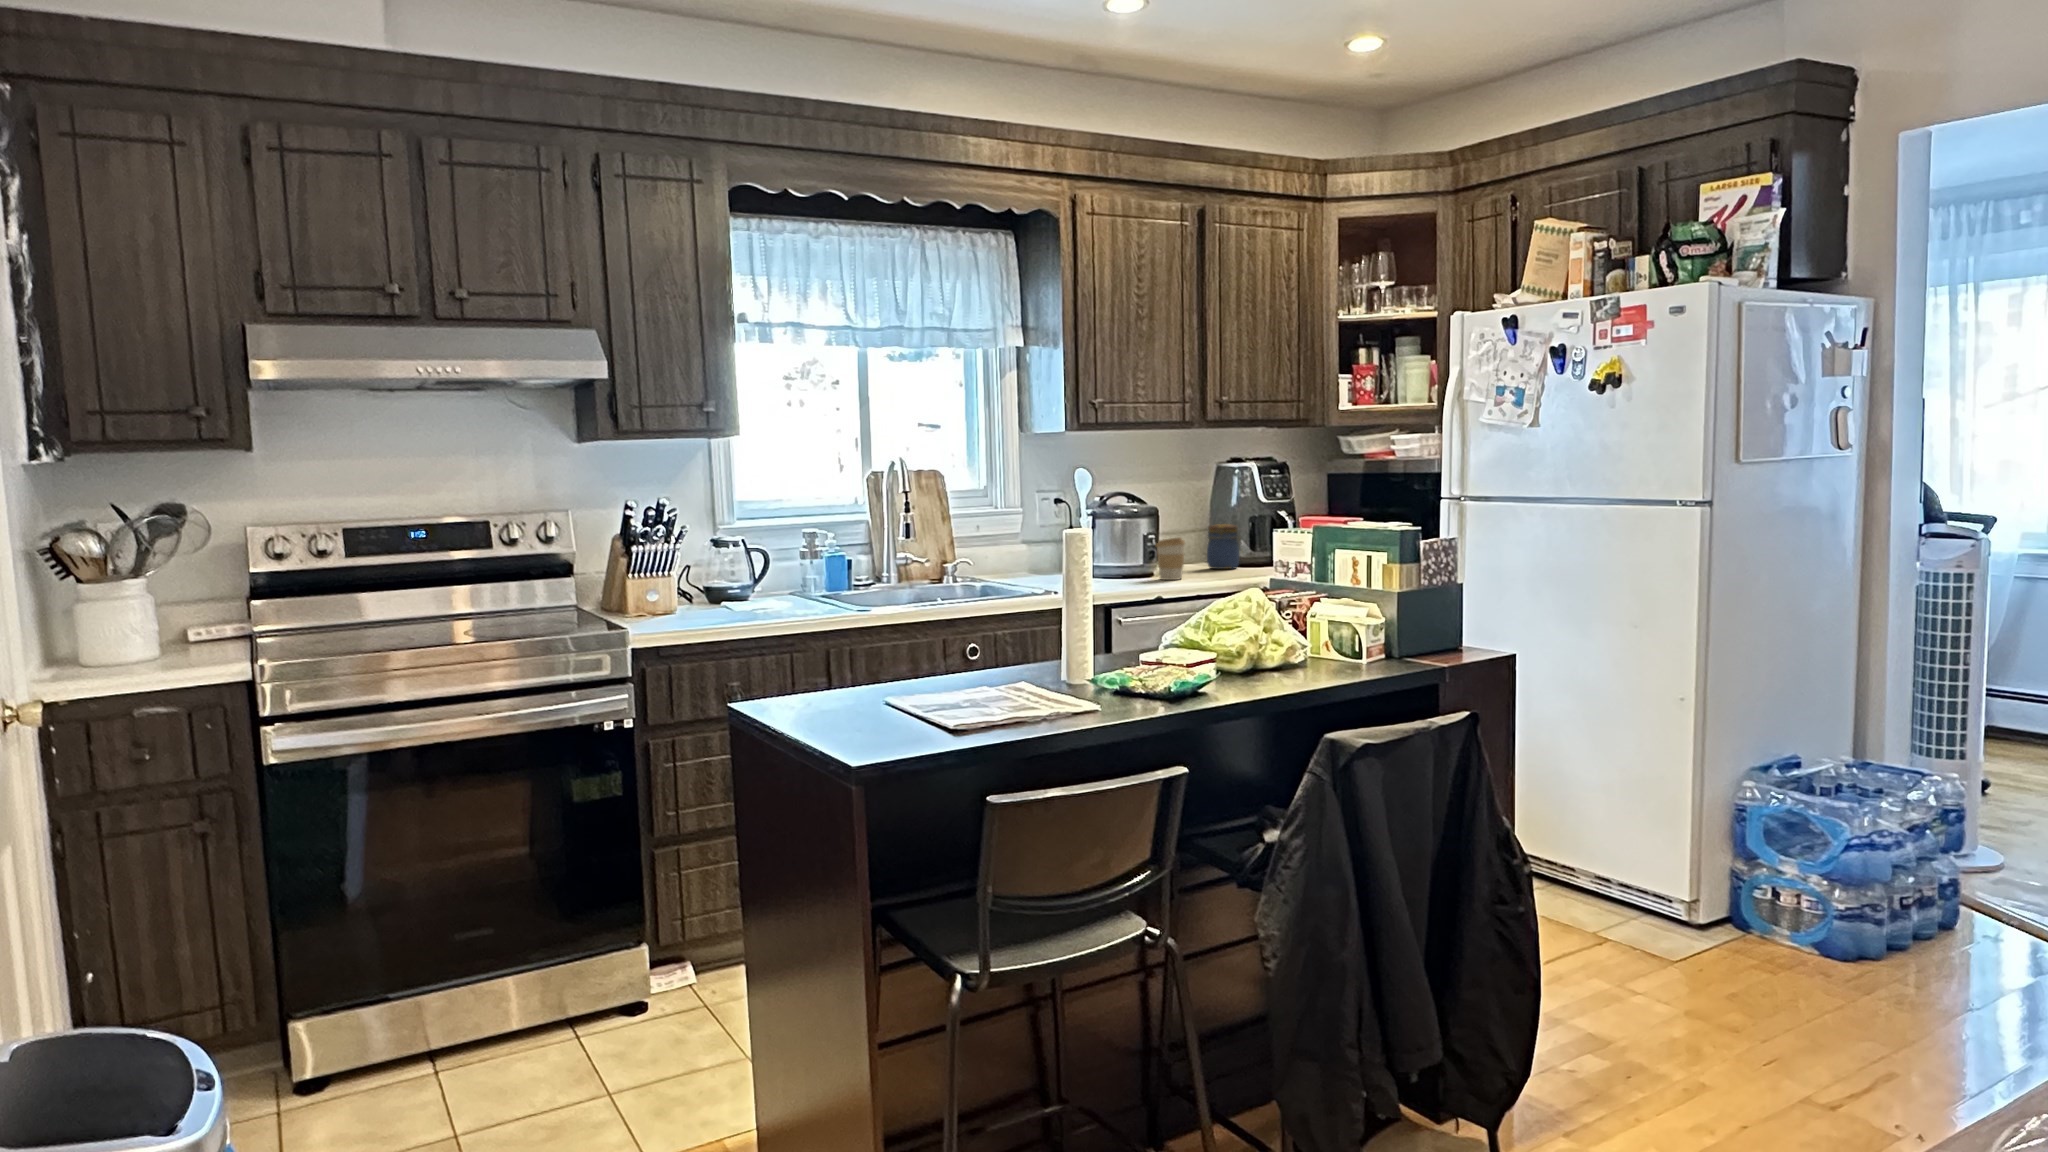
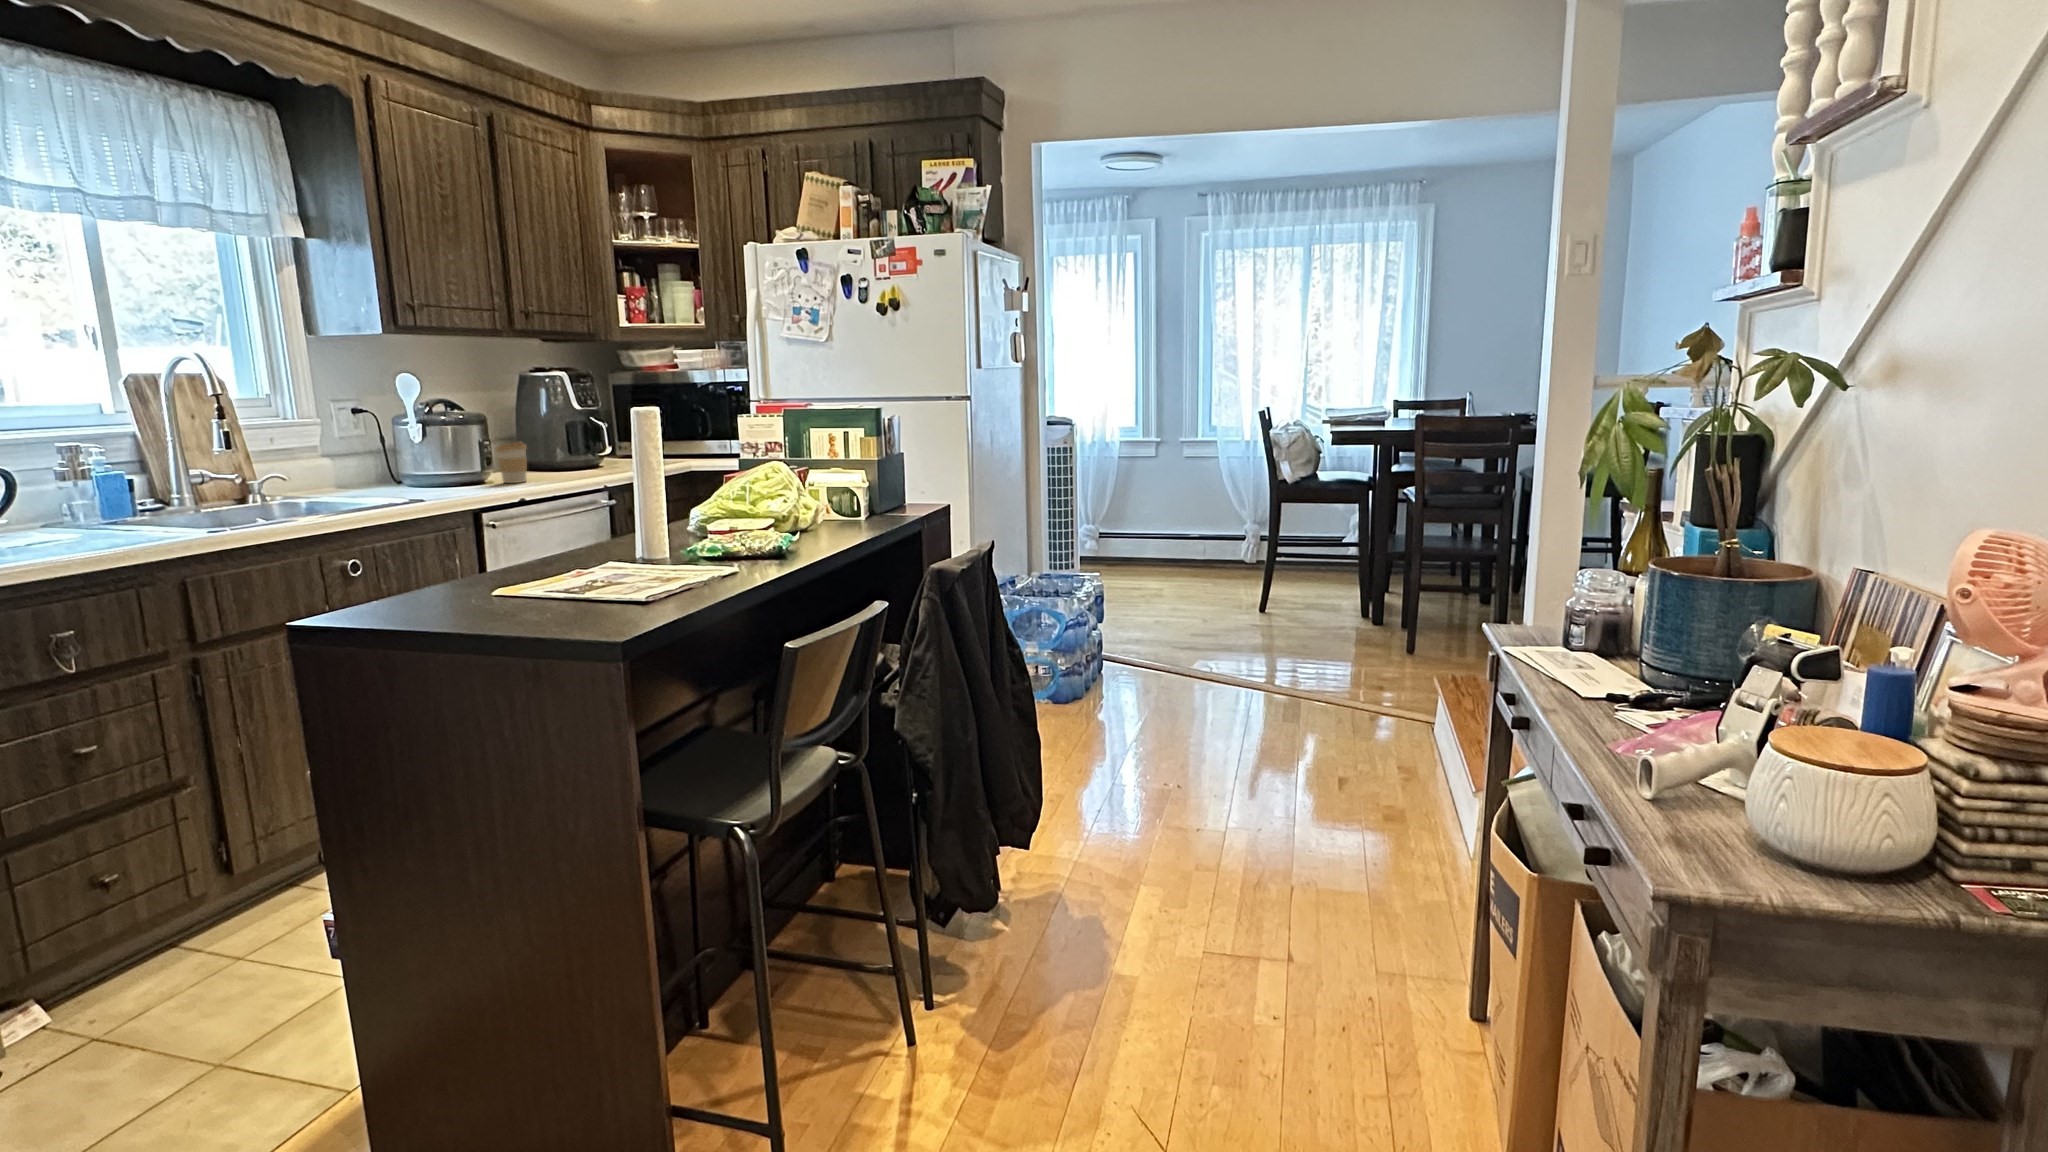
jar: present [1207,524,1242,569] -> none [527,430,564,473]

